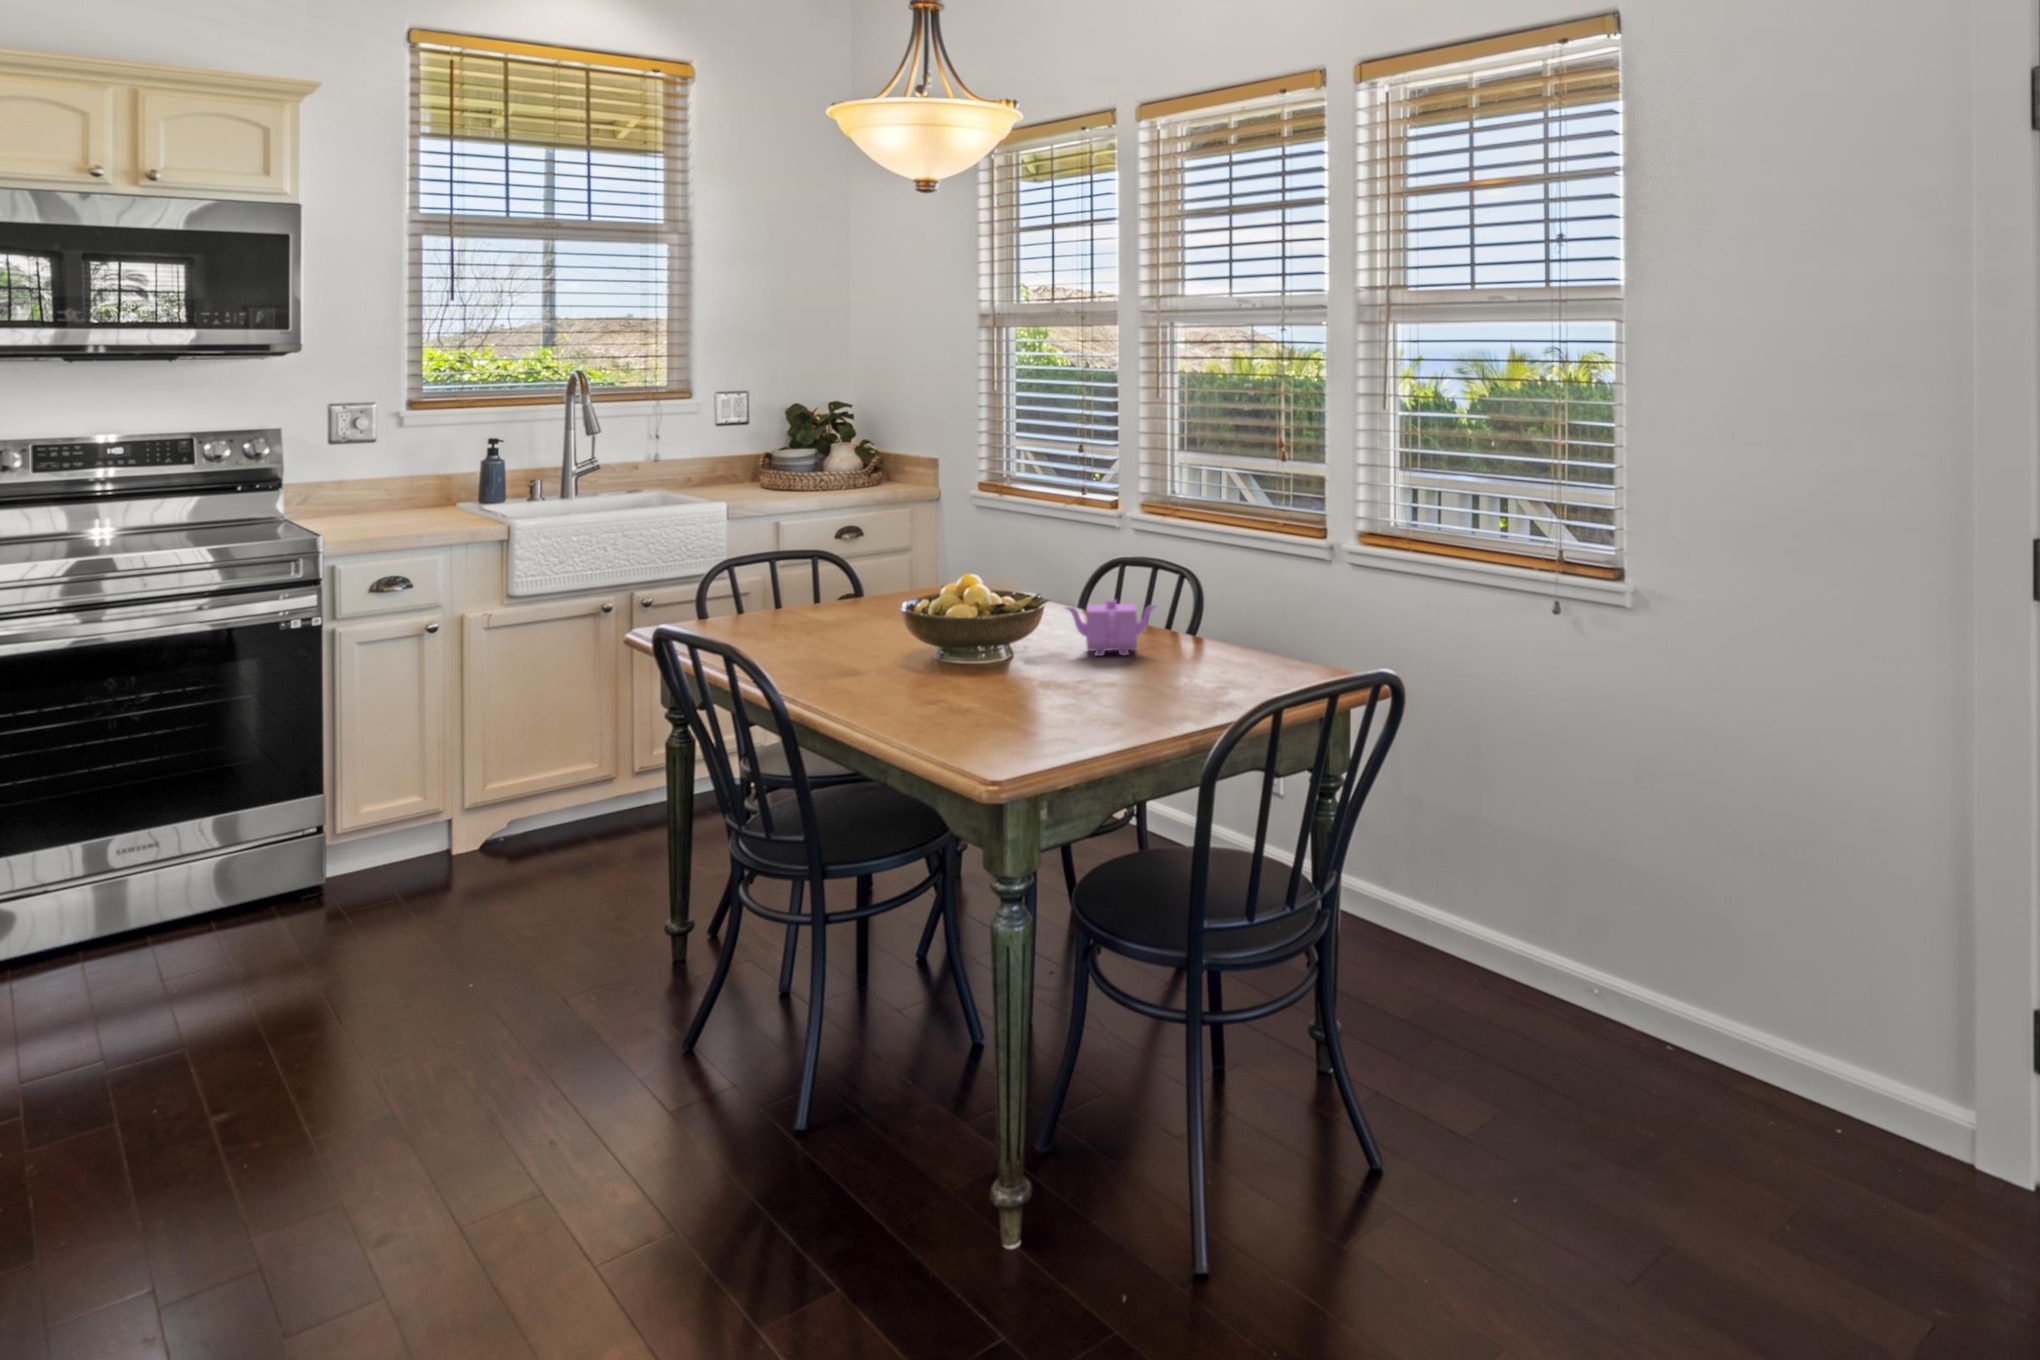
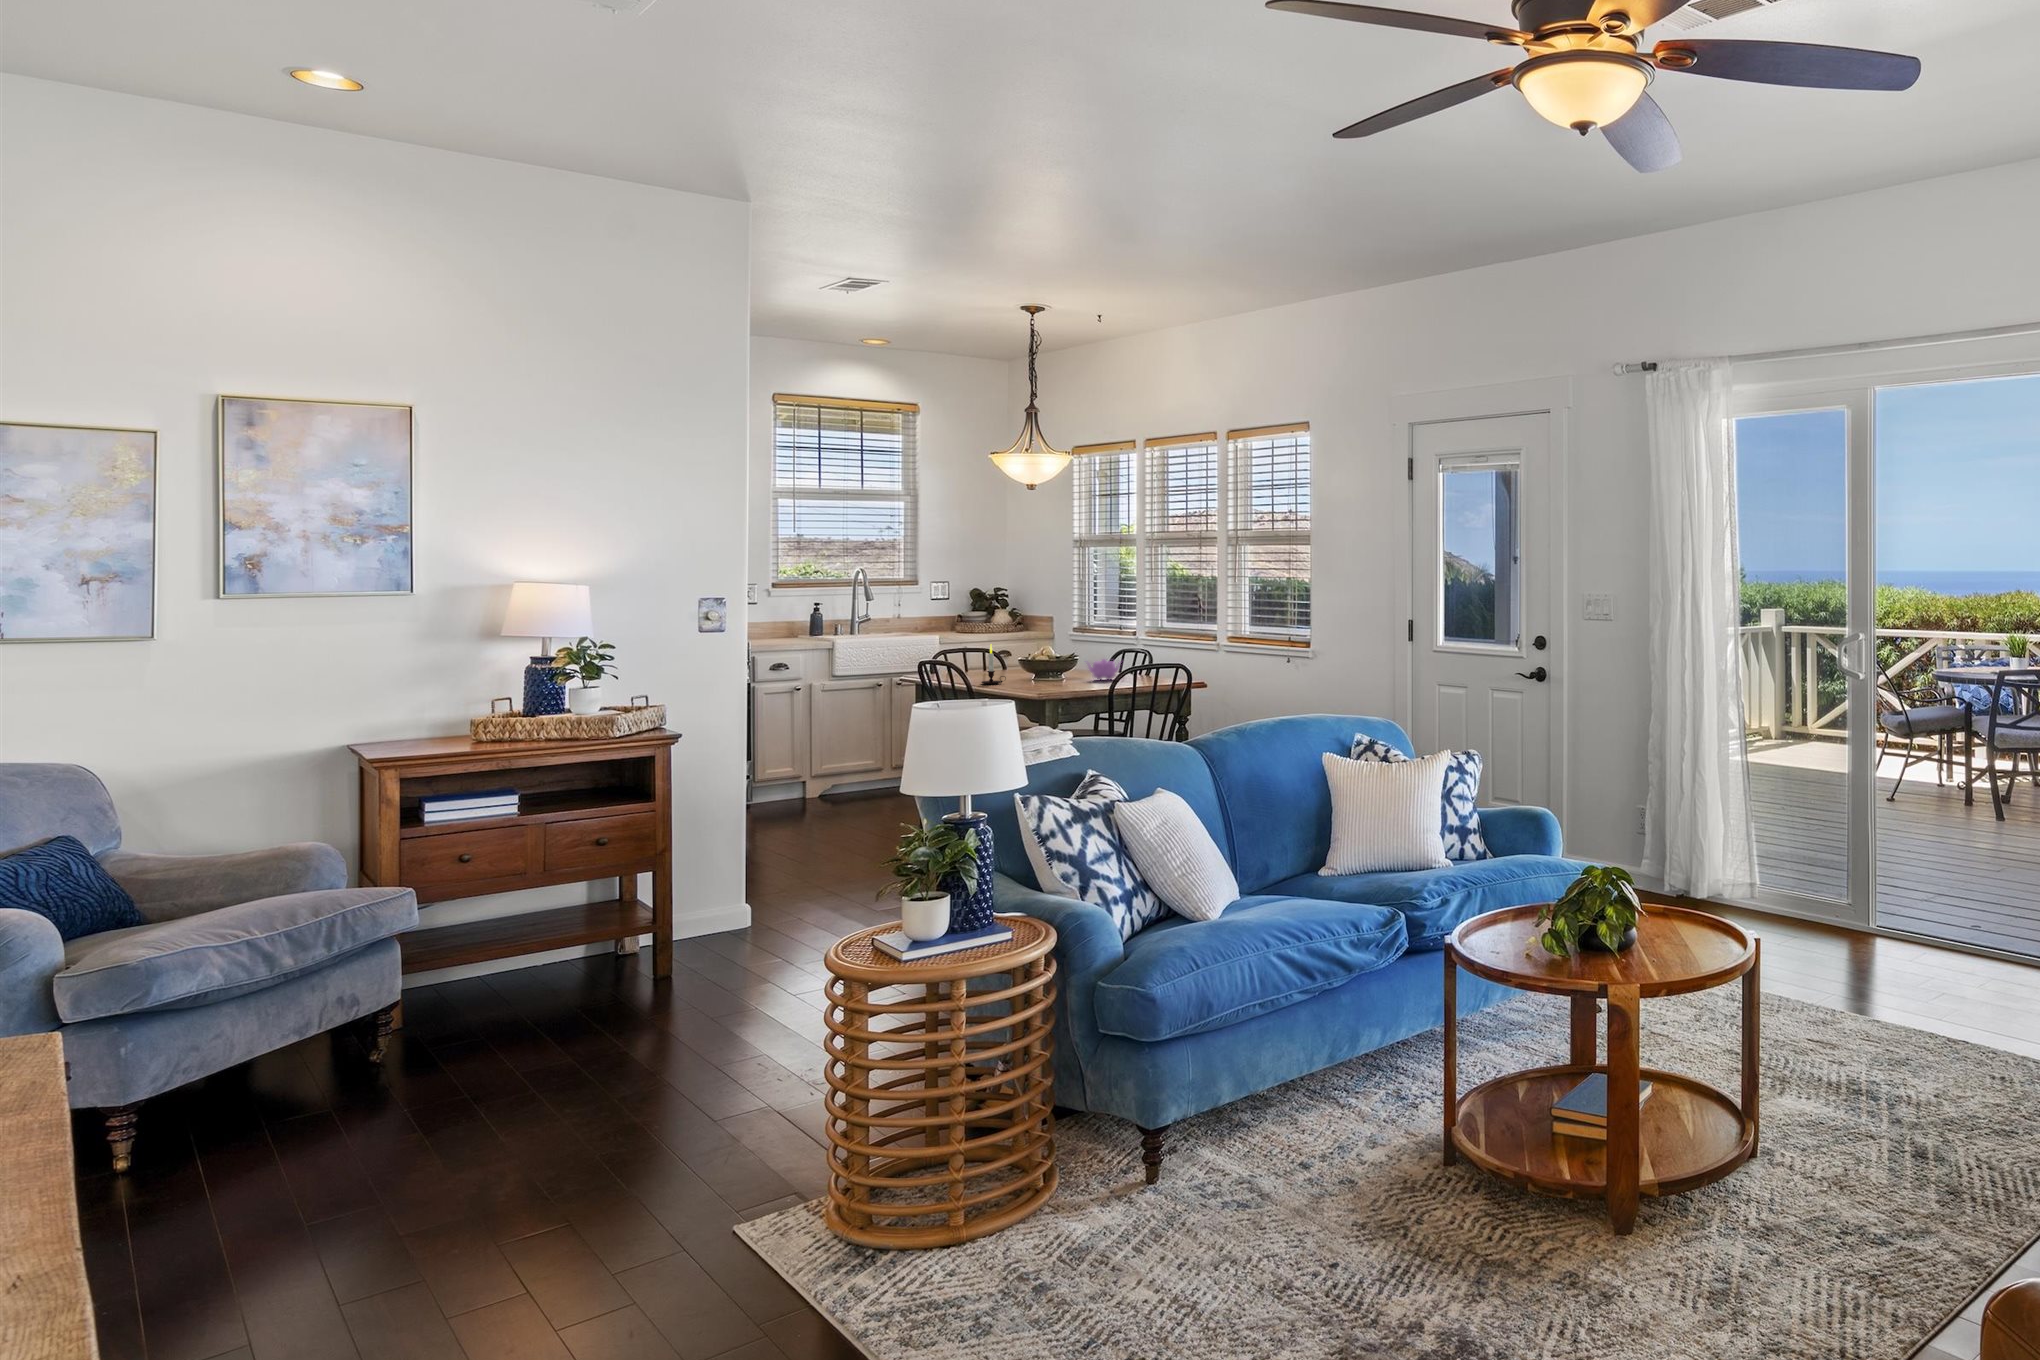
candle: none [820,567,880,671] -> present [982,644,1006,684]

